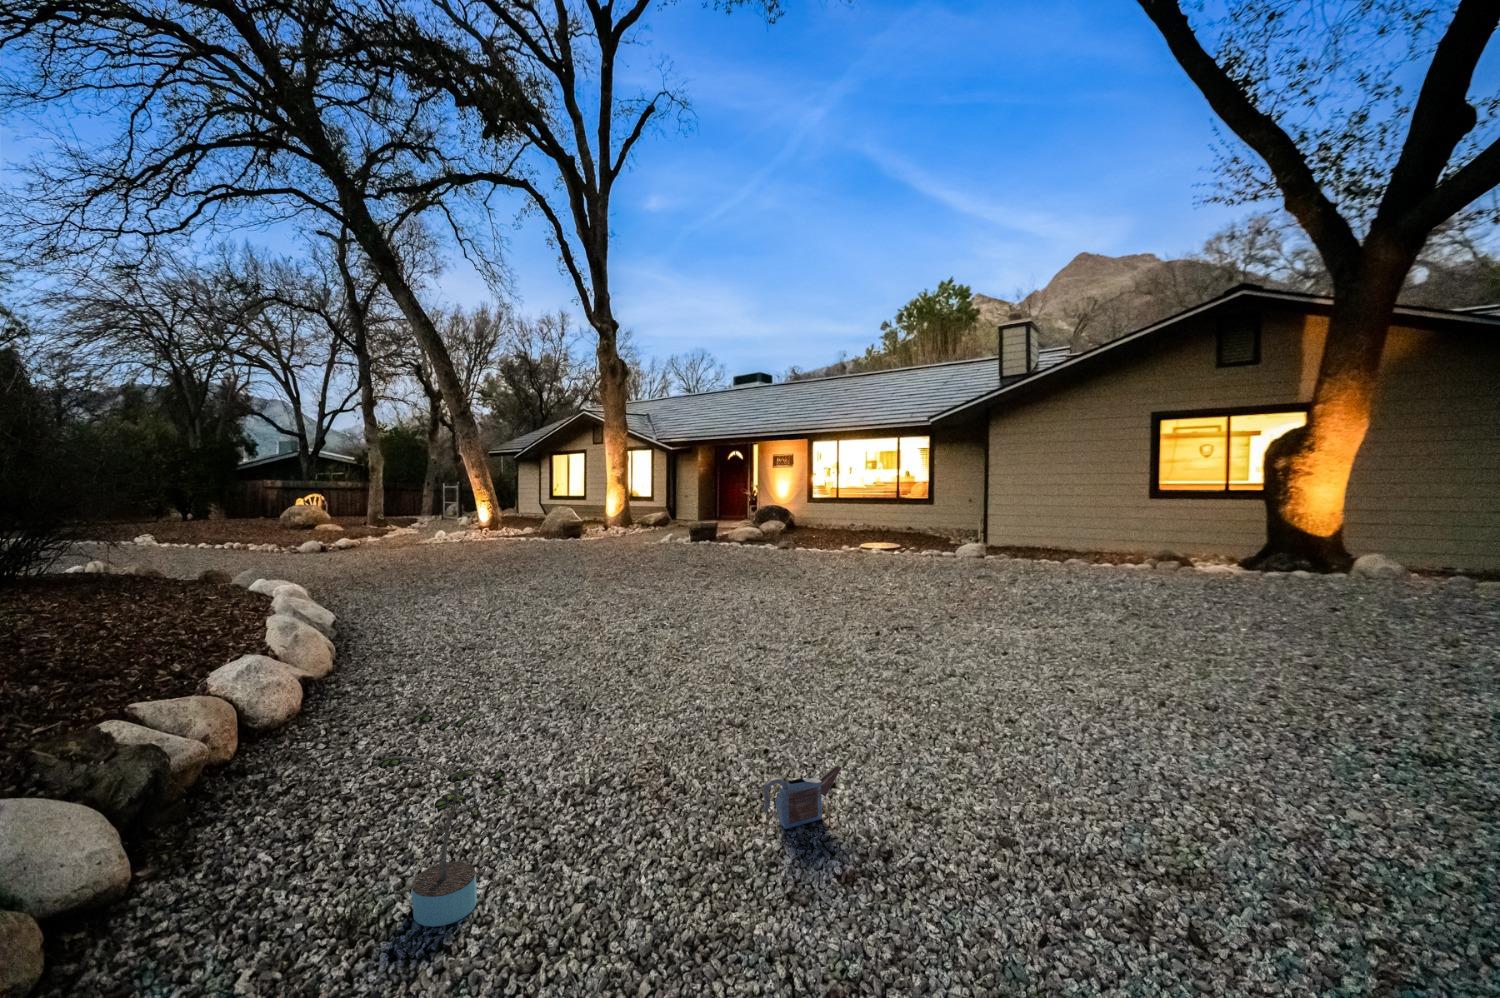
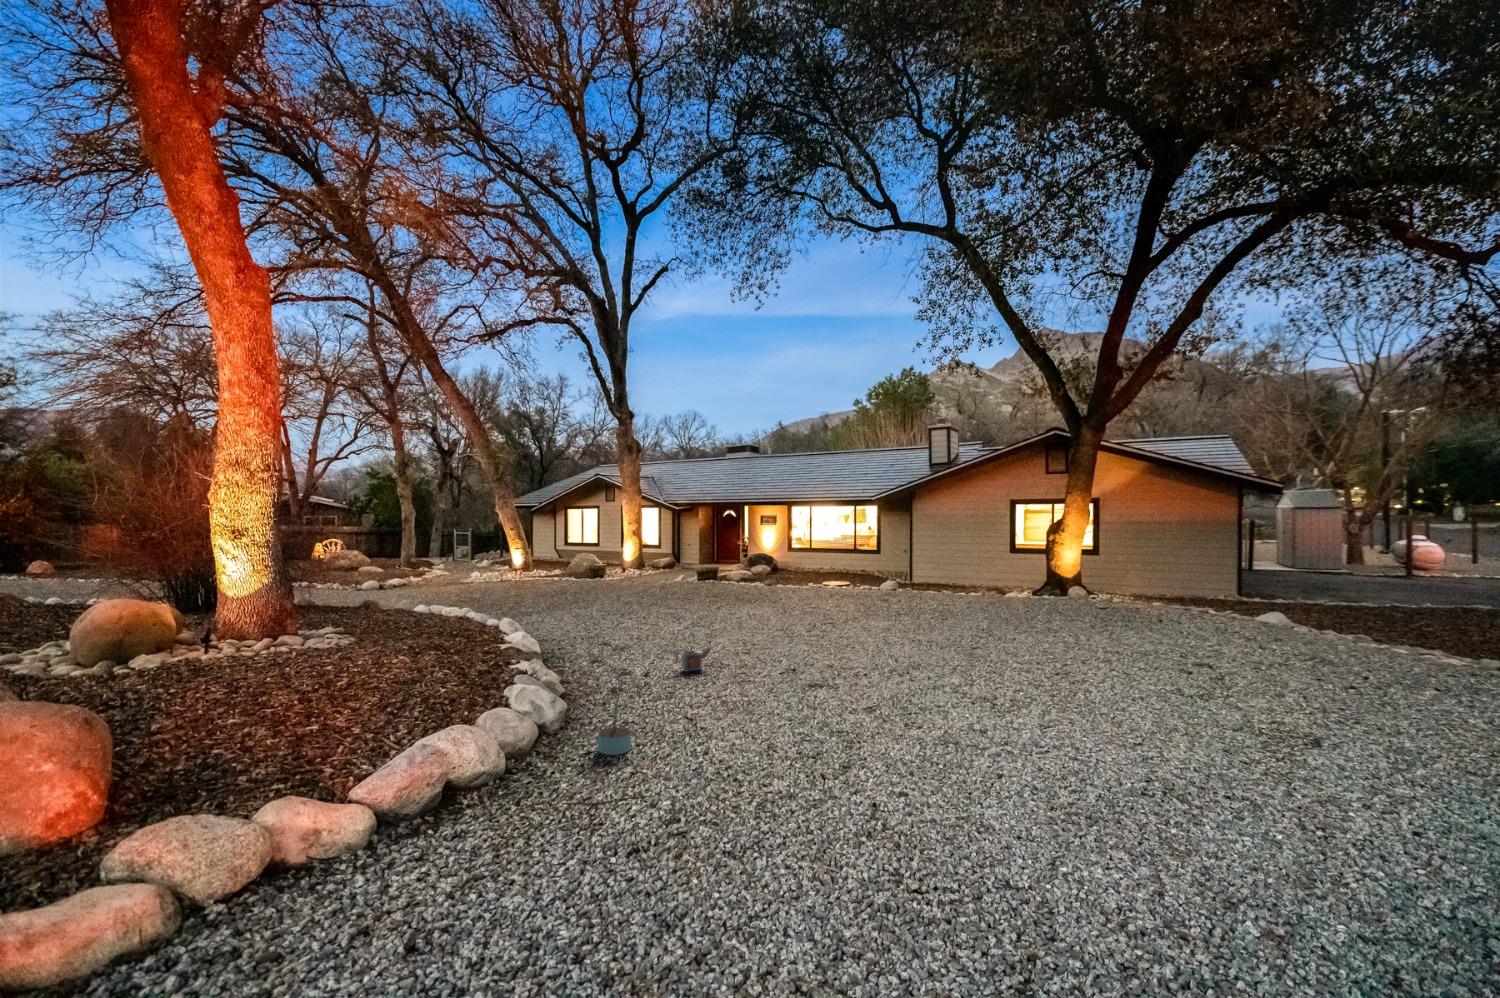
watering can: present [762,766,842,829] -> present [675,647,711,671]

